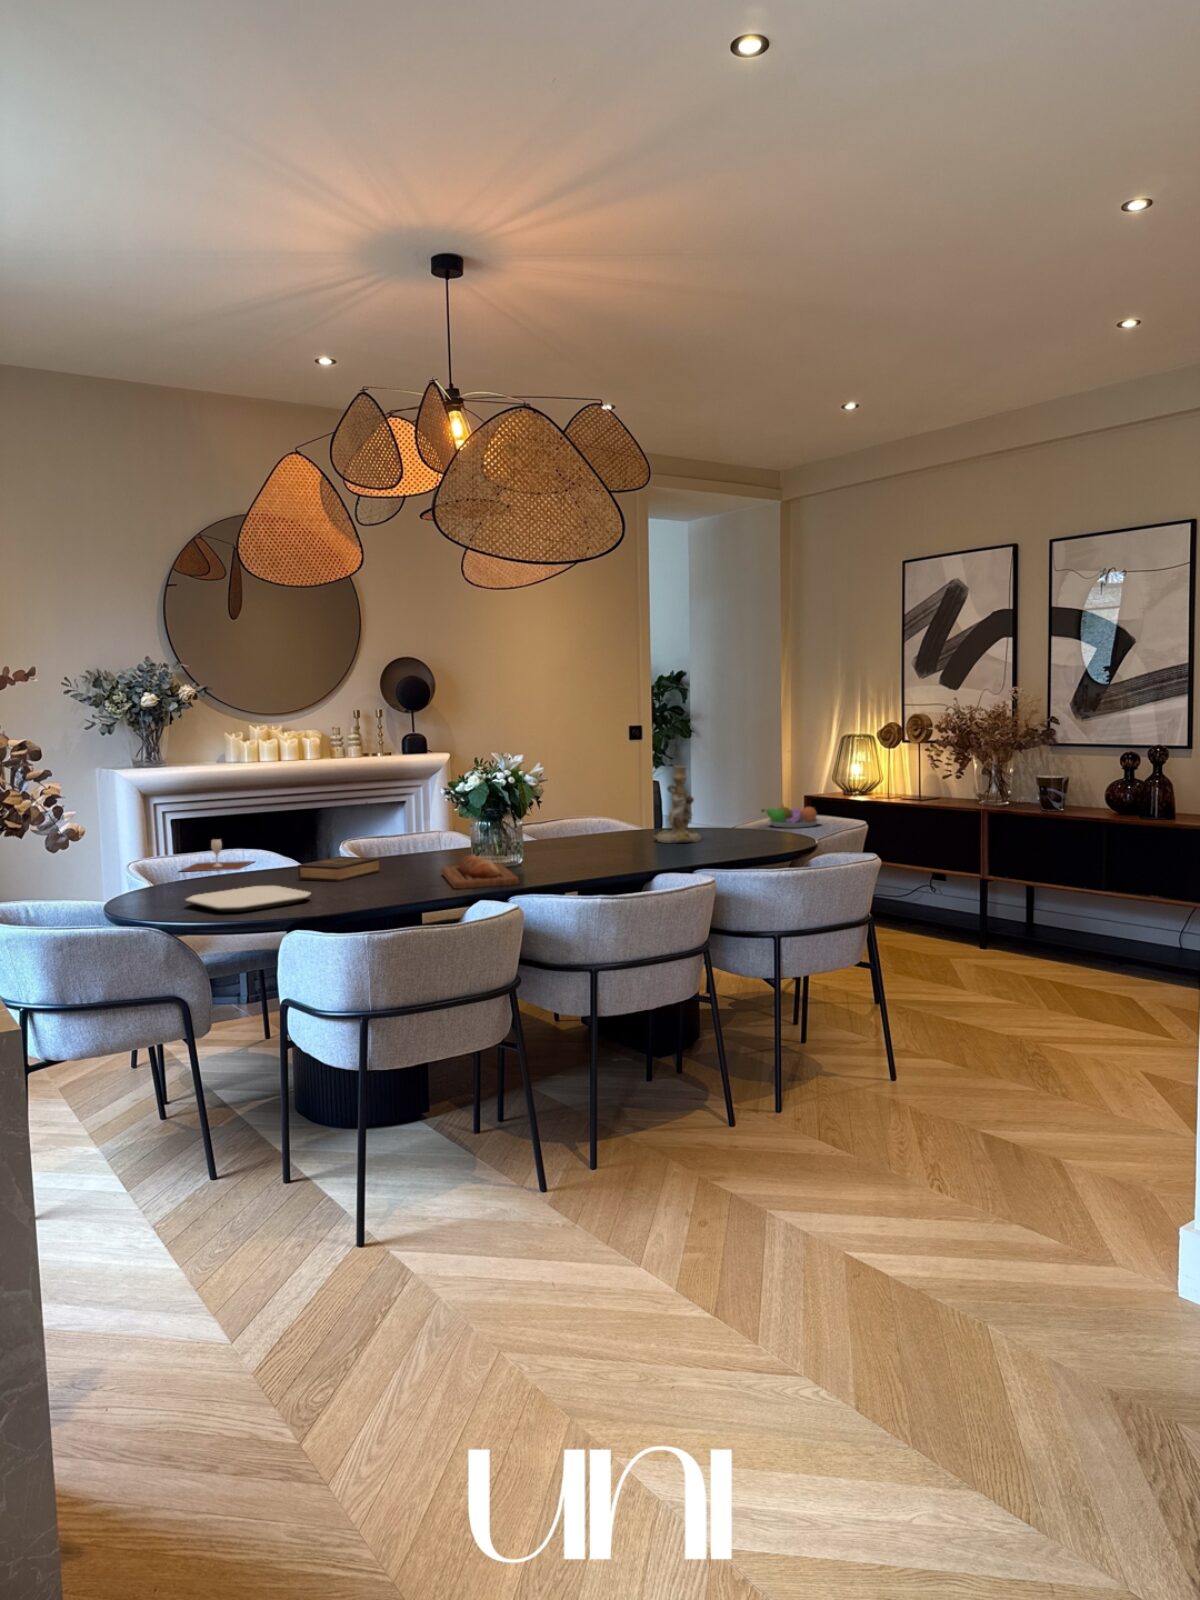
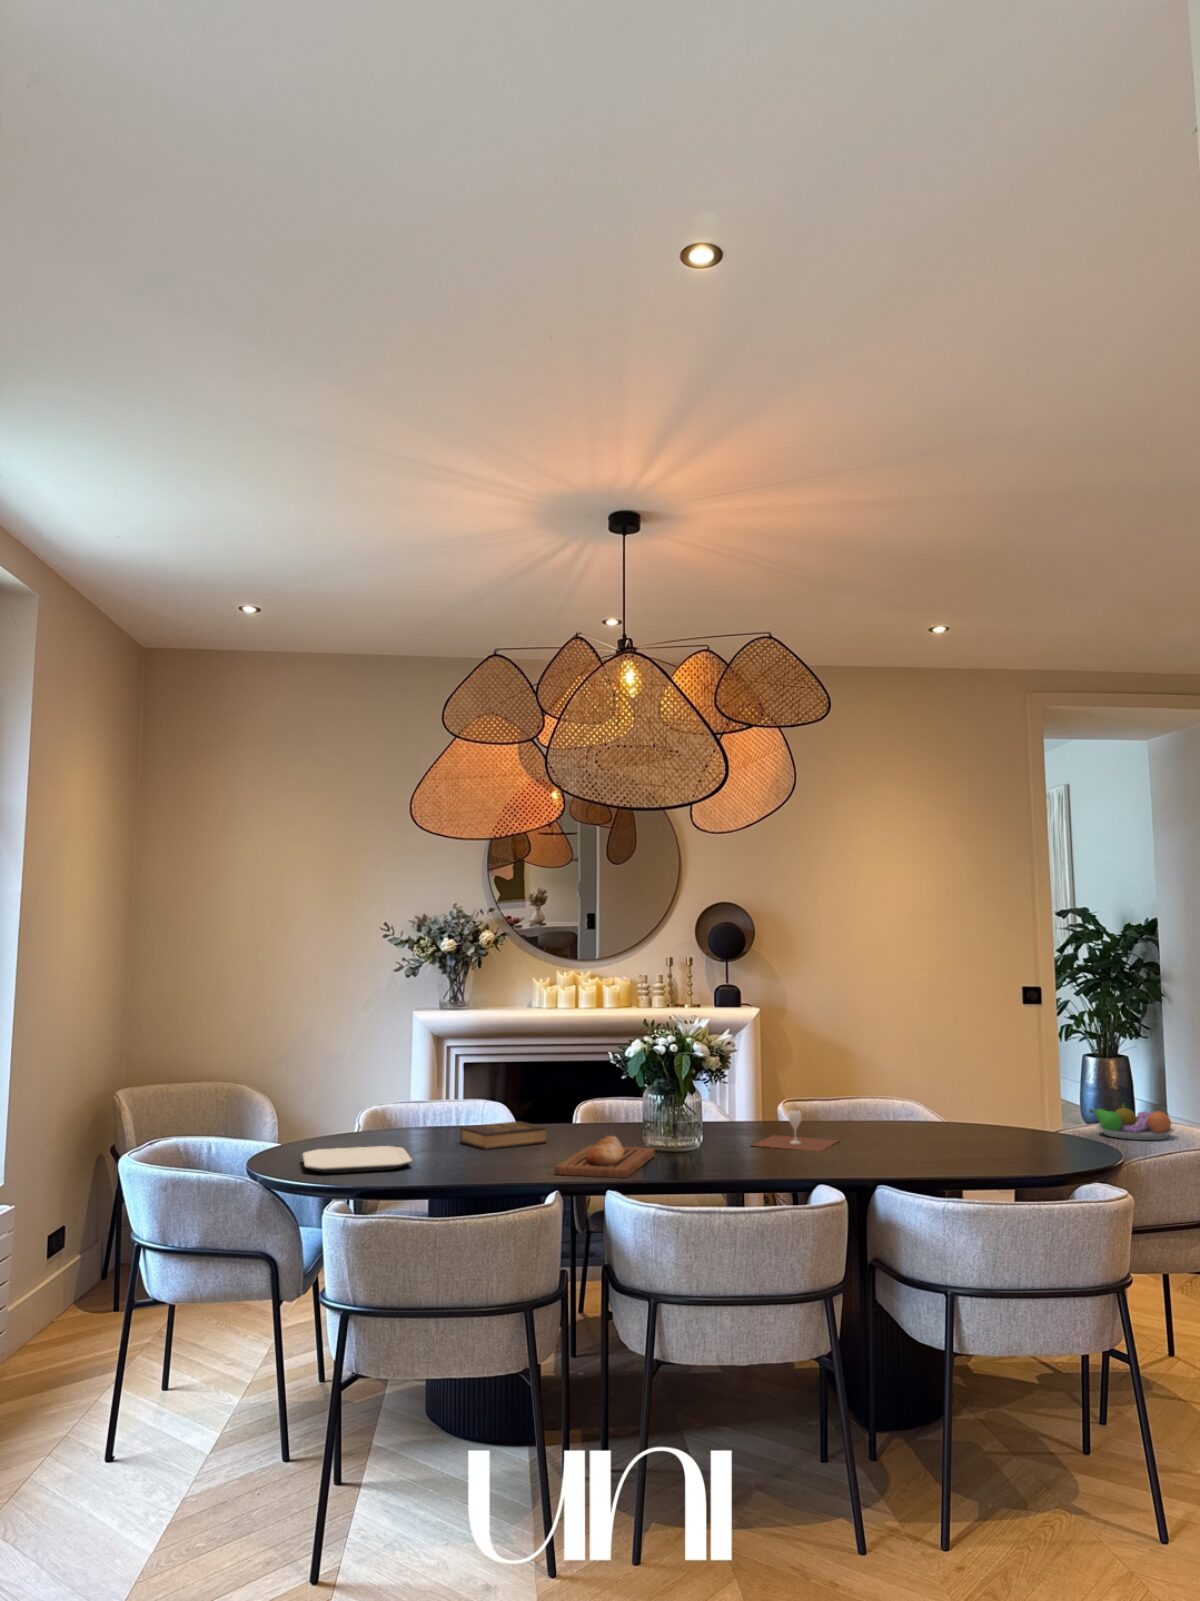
candlestick: present [654,766,701,843] -> none [907,1045,970,1145]
wine glass: present [180,839,253,872] -> present [752,1110,838,1151]

